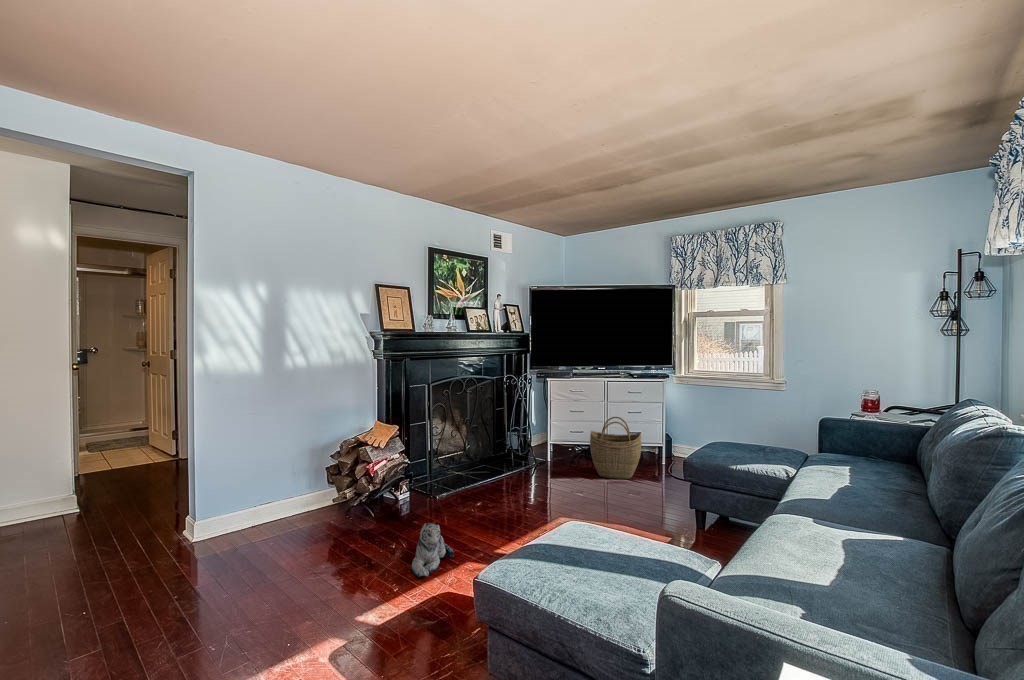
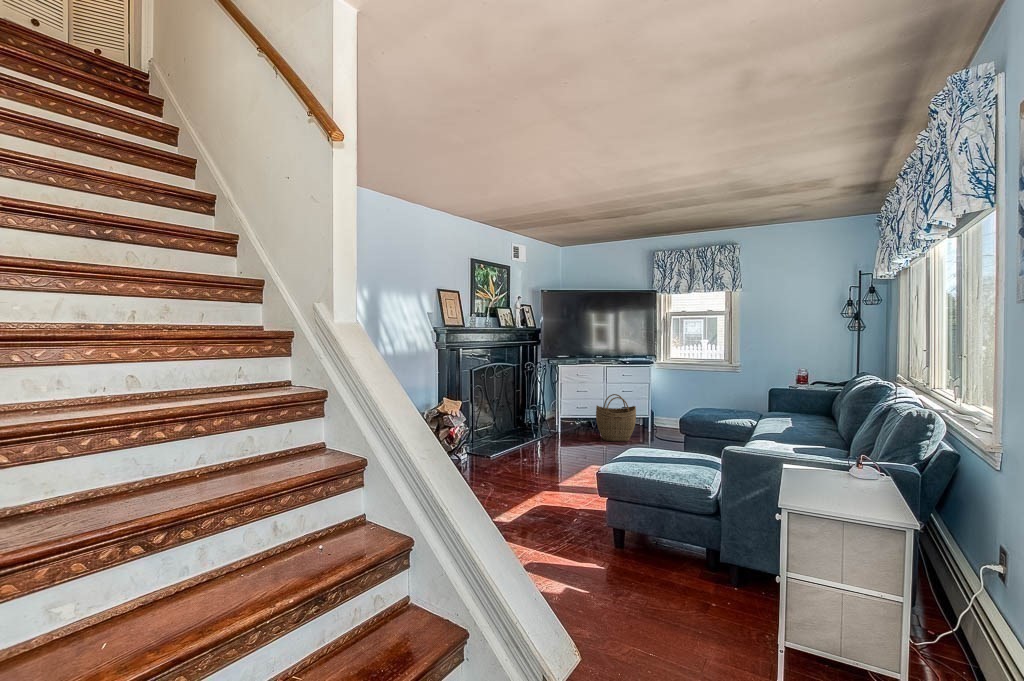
plush toy: present [411,523,454,577] -> none [504,464,533,500]

